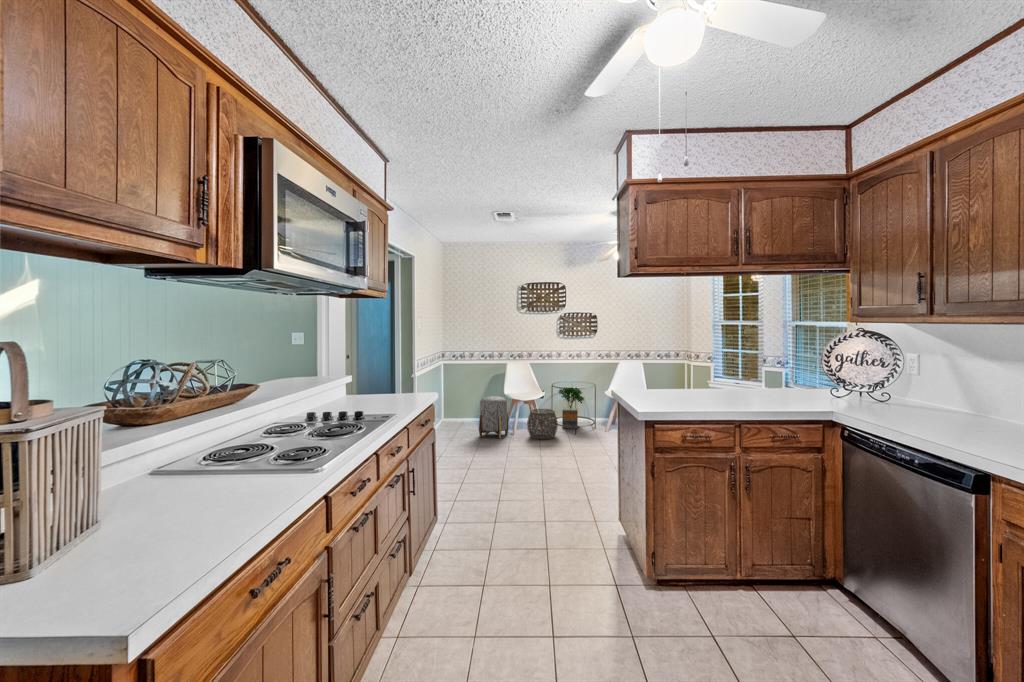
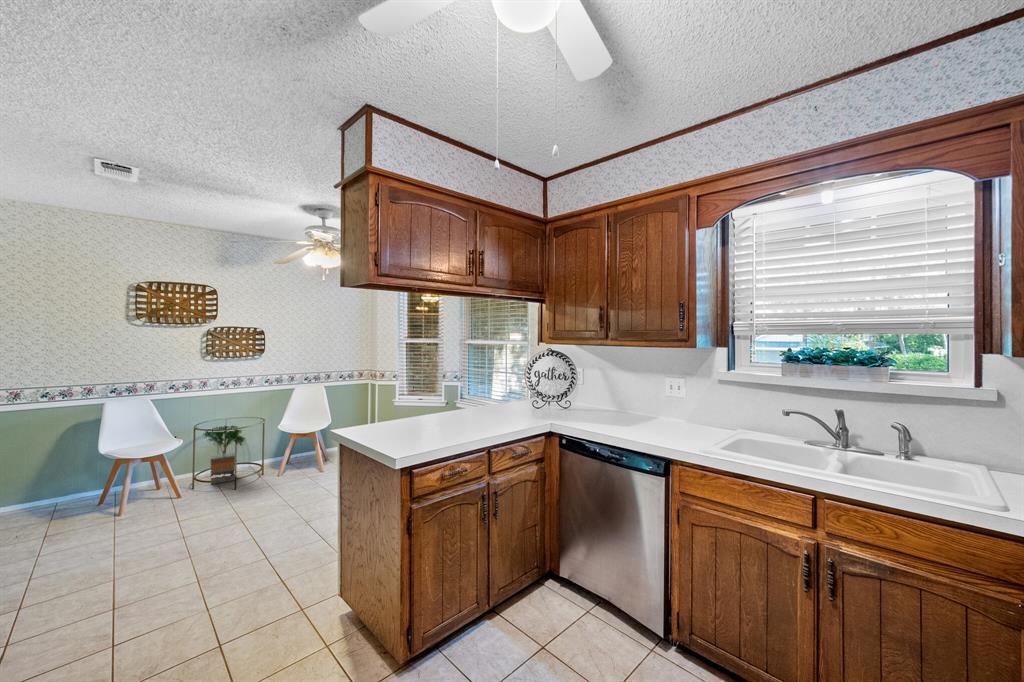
stool: present [478,396,509,439] -> none [35,456,107,533]
woven basket: present [527,409,558,439] -> none [146,462,204,511]

